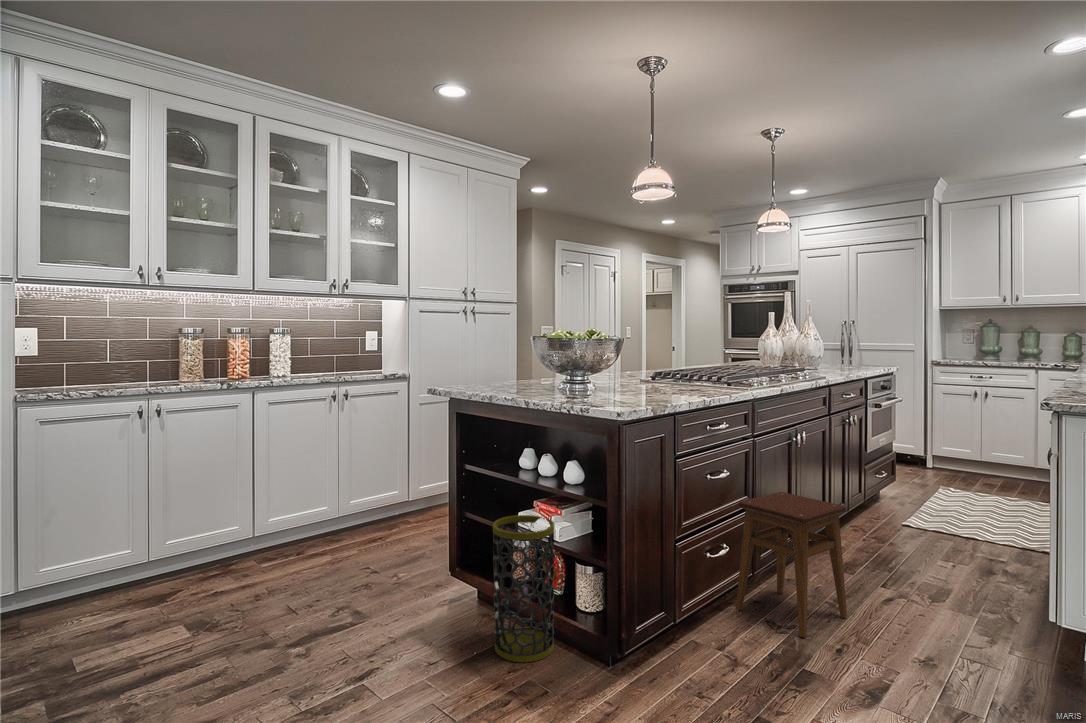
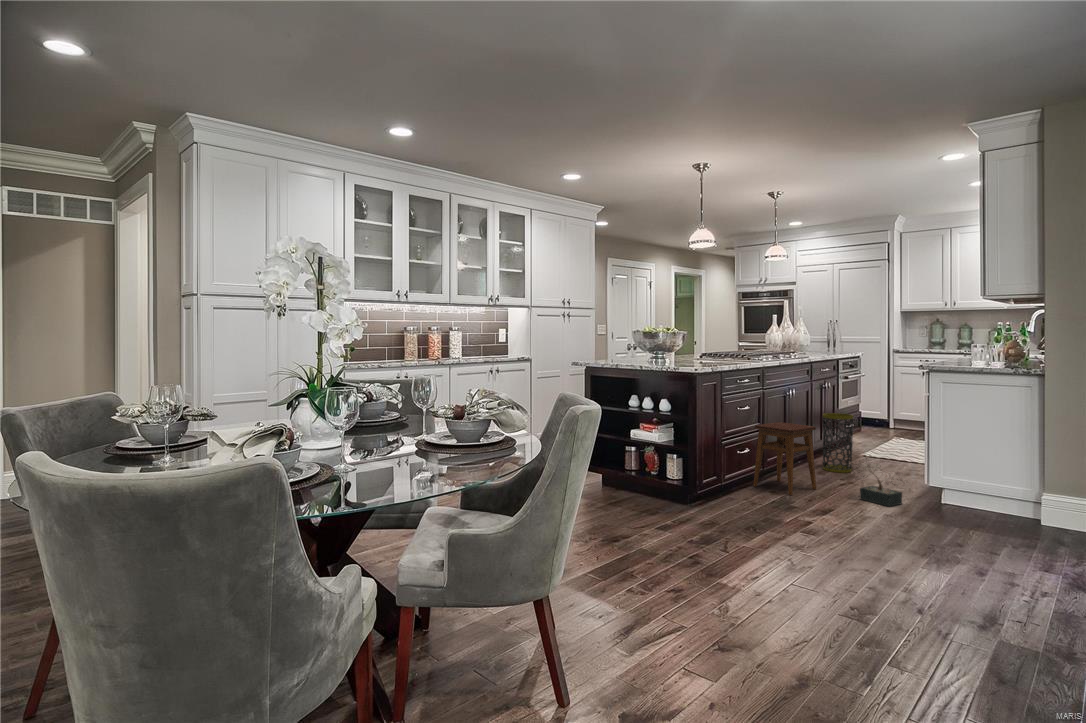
trash can: present [493,515,555,662] -> present [823,413,853,473]
decorative plant: none [911,563,1035,679] -> present [851,455,908,507]

